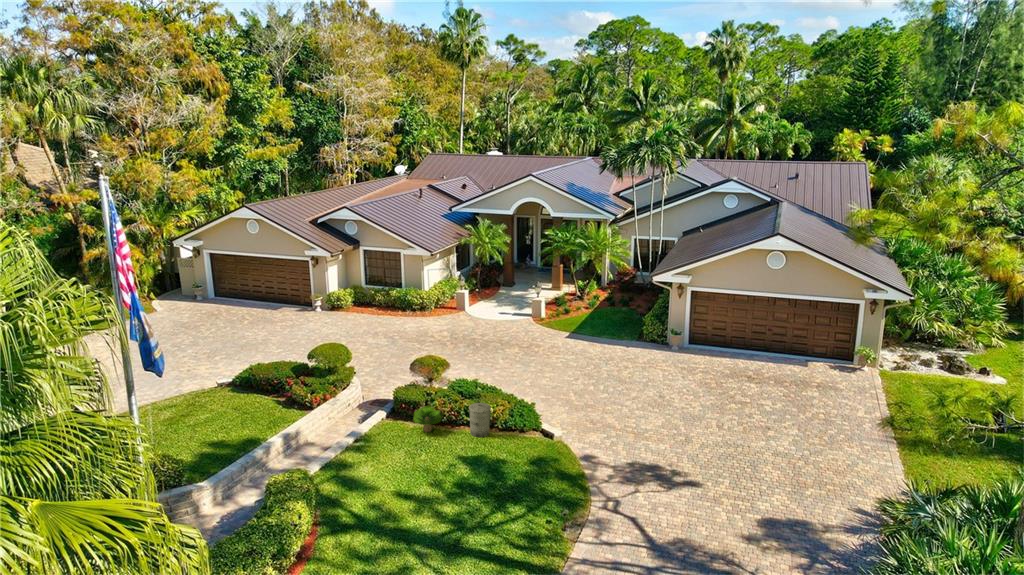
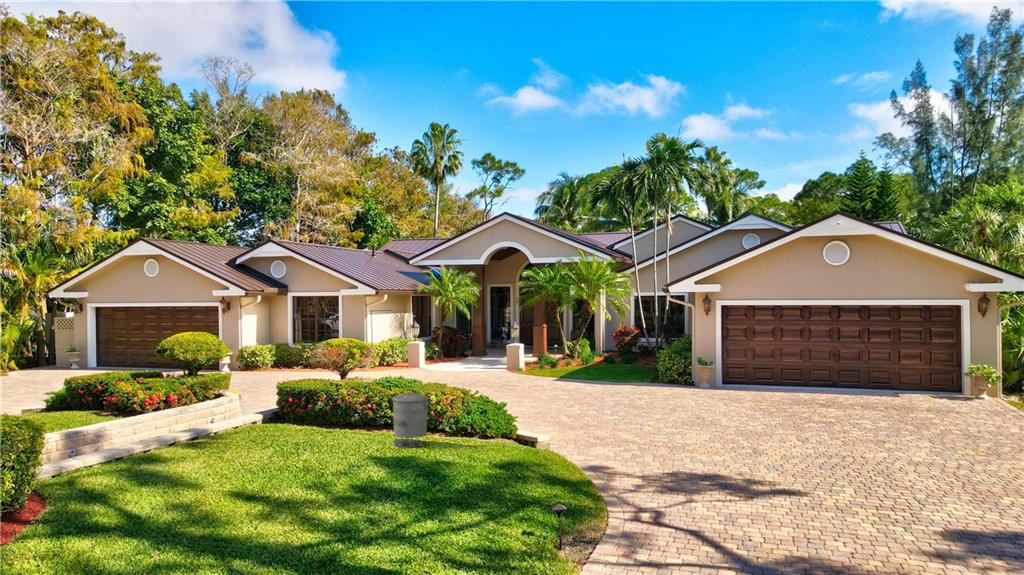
potted plant: present [414,407,441,432] -> none [296,400,349,444]

